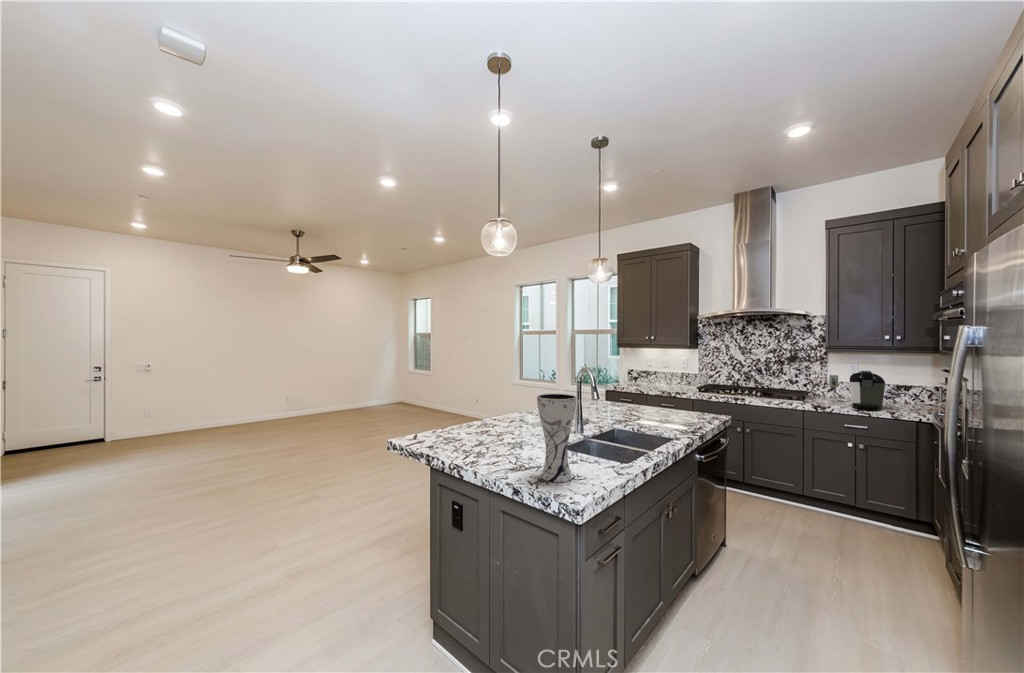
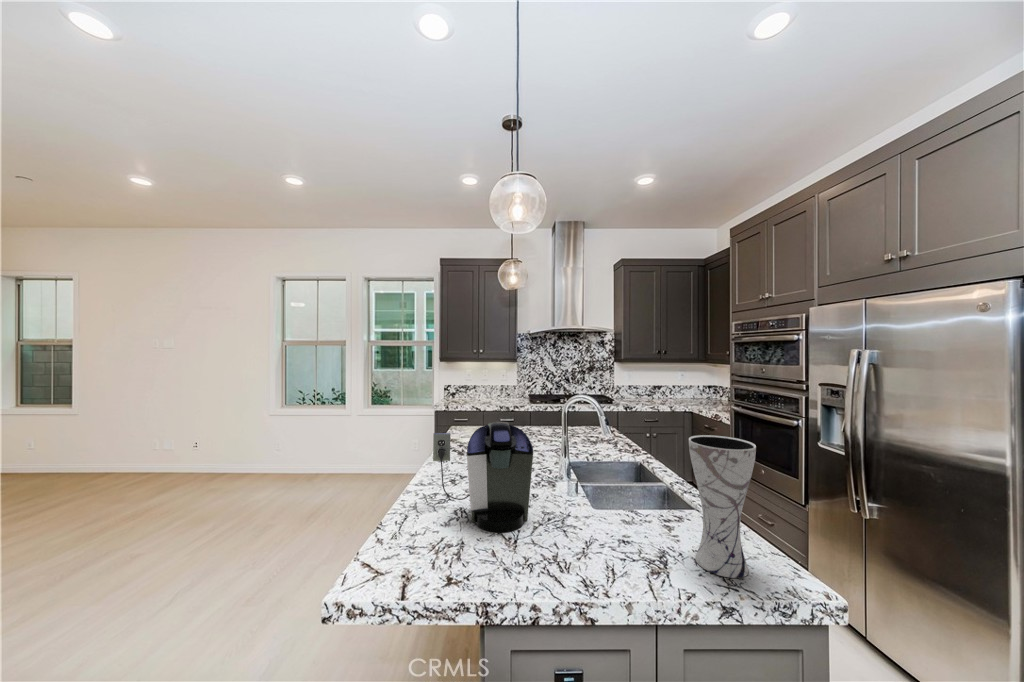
coffee maker: present [829,371,885,411] -> present [433,422,533,532]

